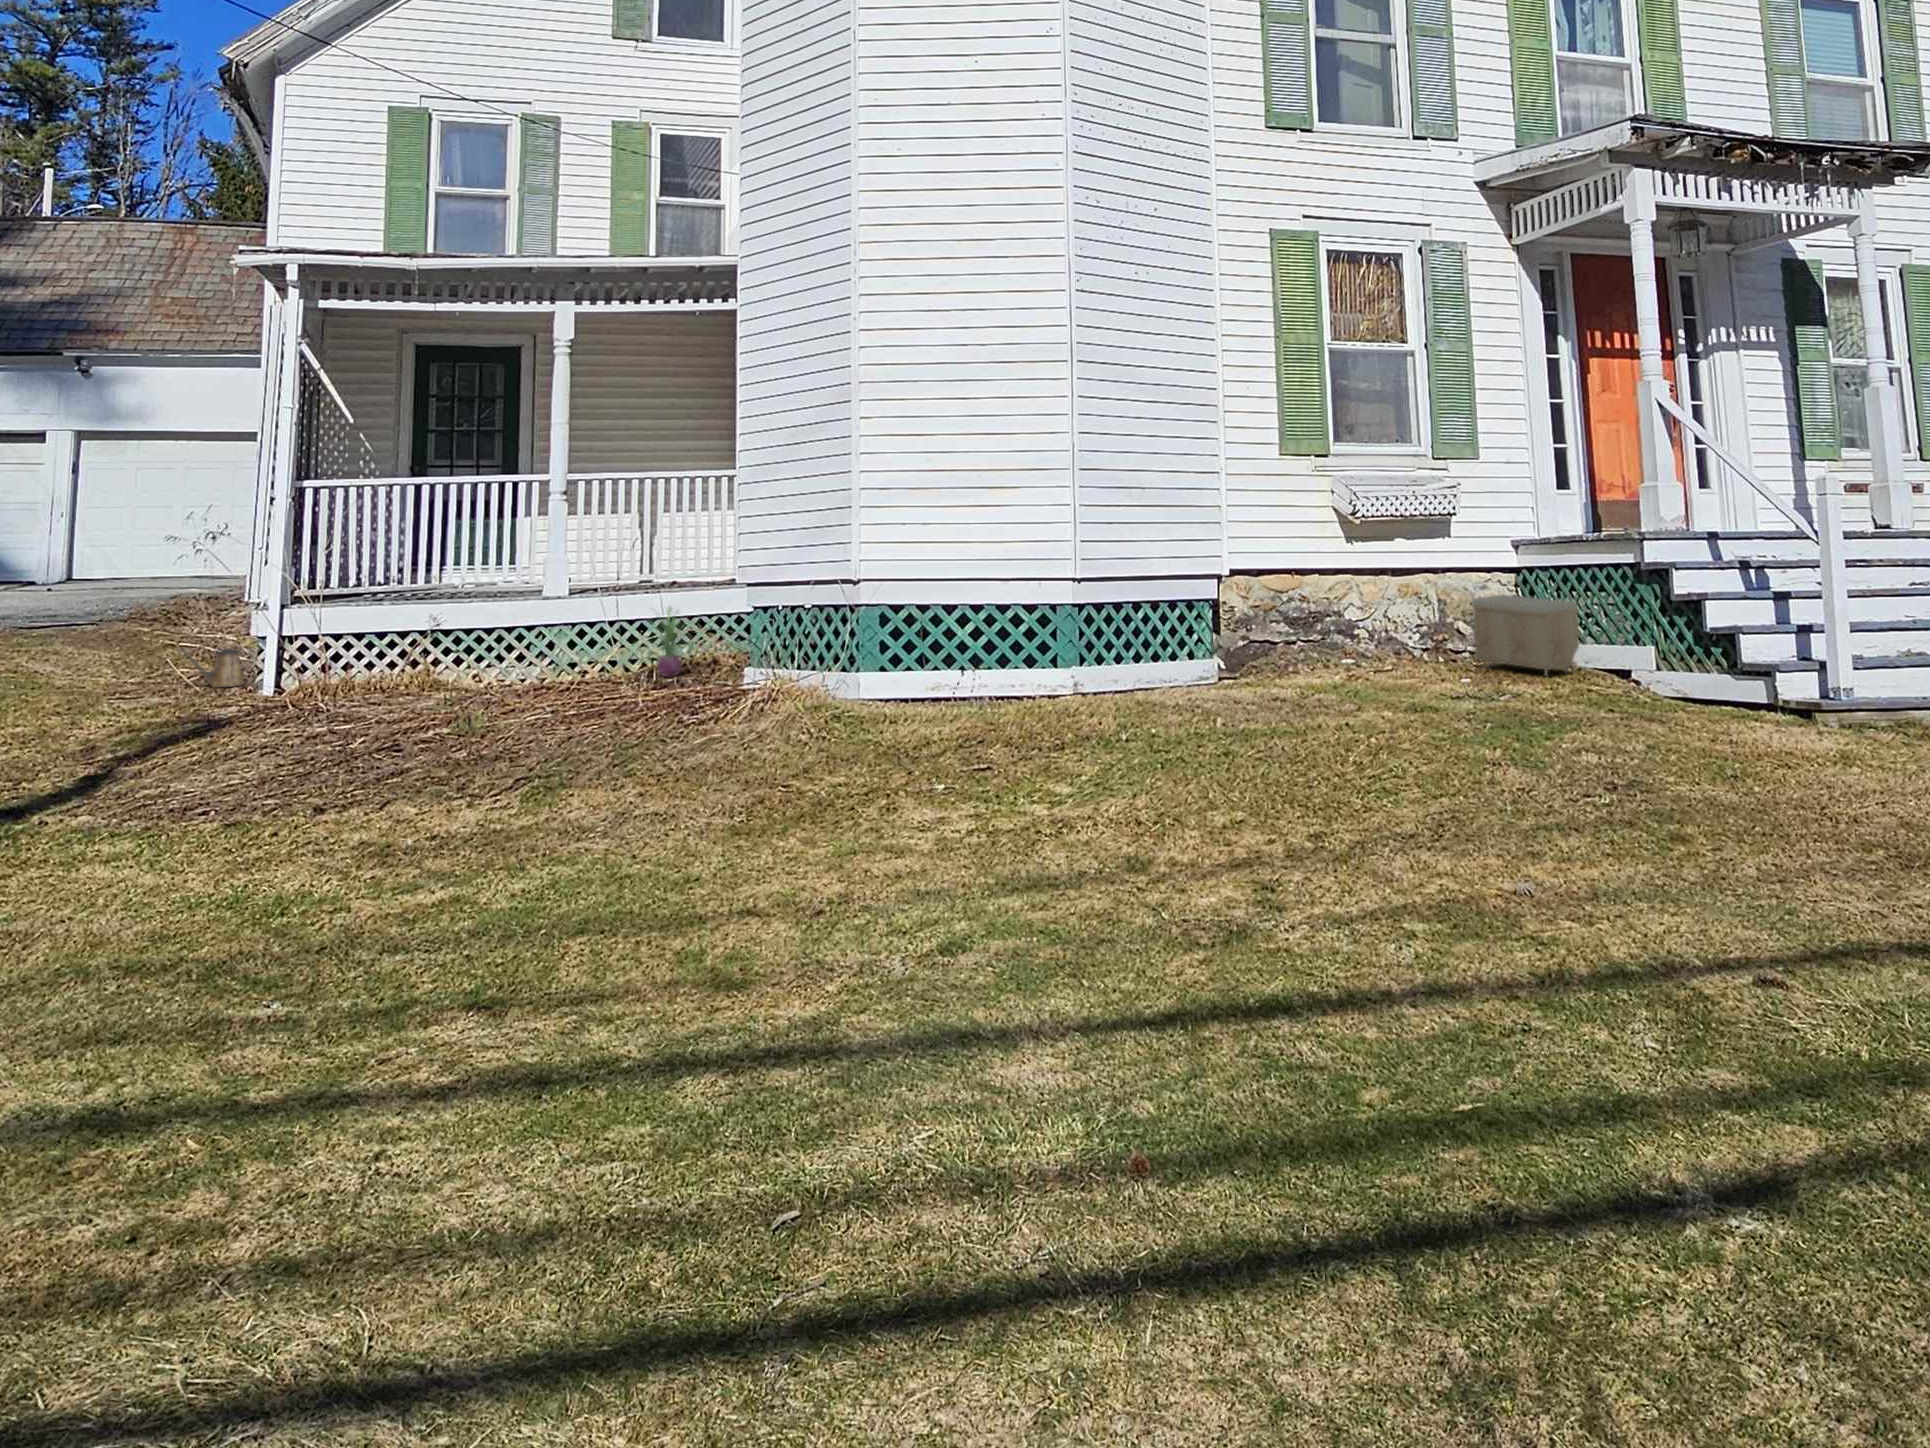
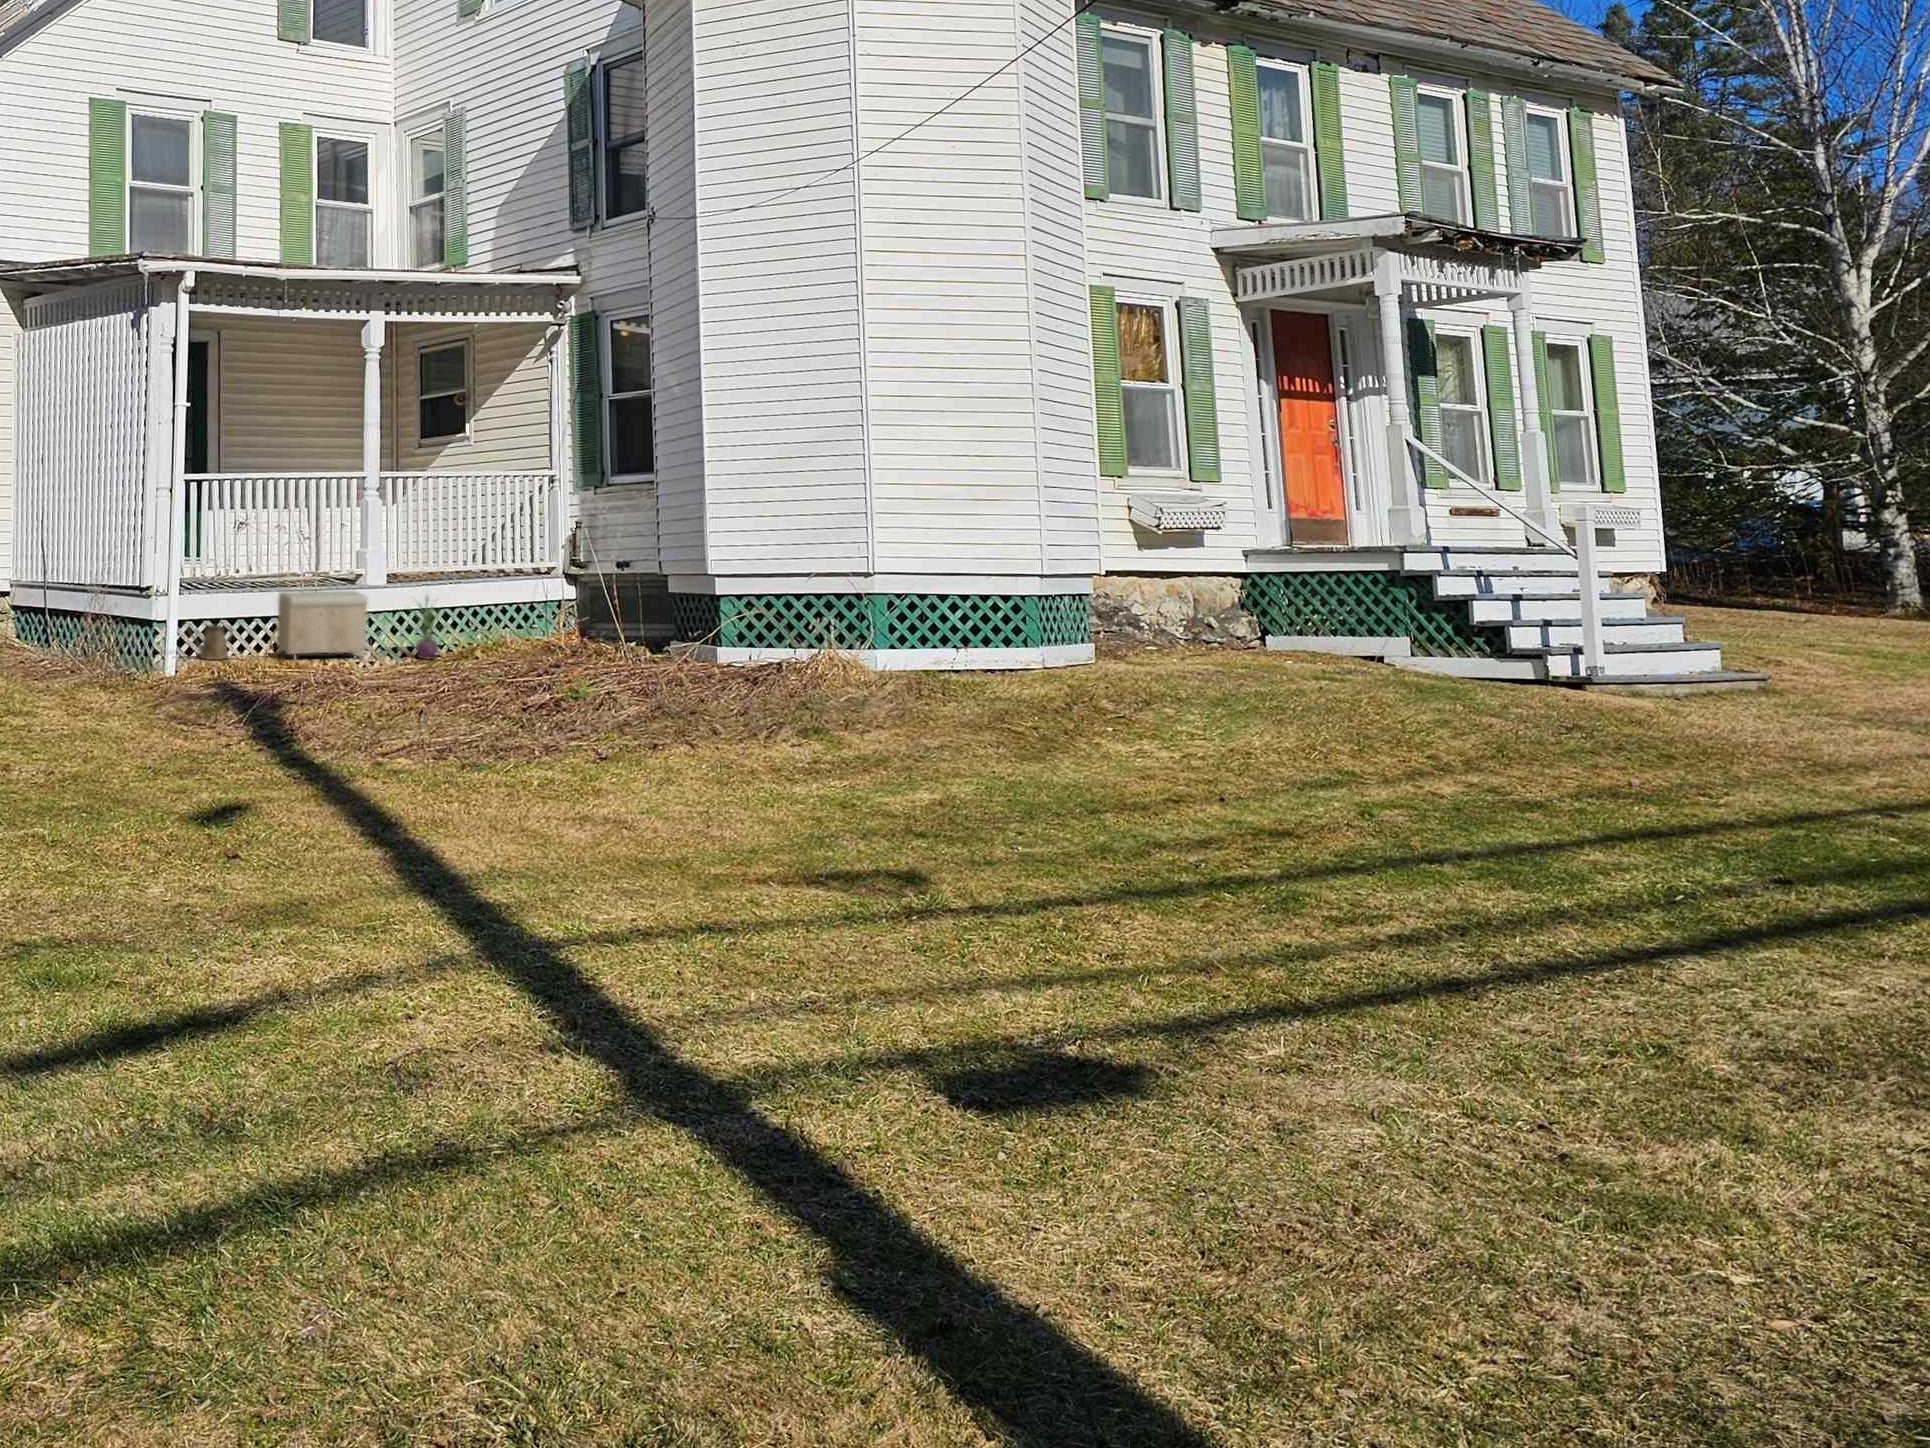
storage bench: present [1472,595,1579,676] -> present [277,591,368,658]
decorative plant: present [653,608,682,677] -> present [409,597,442,659]

